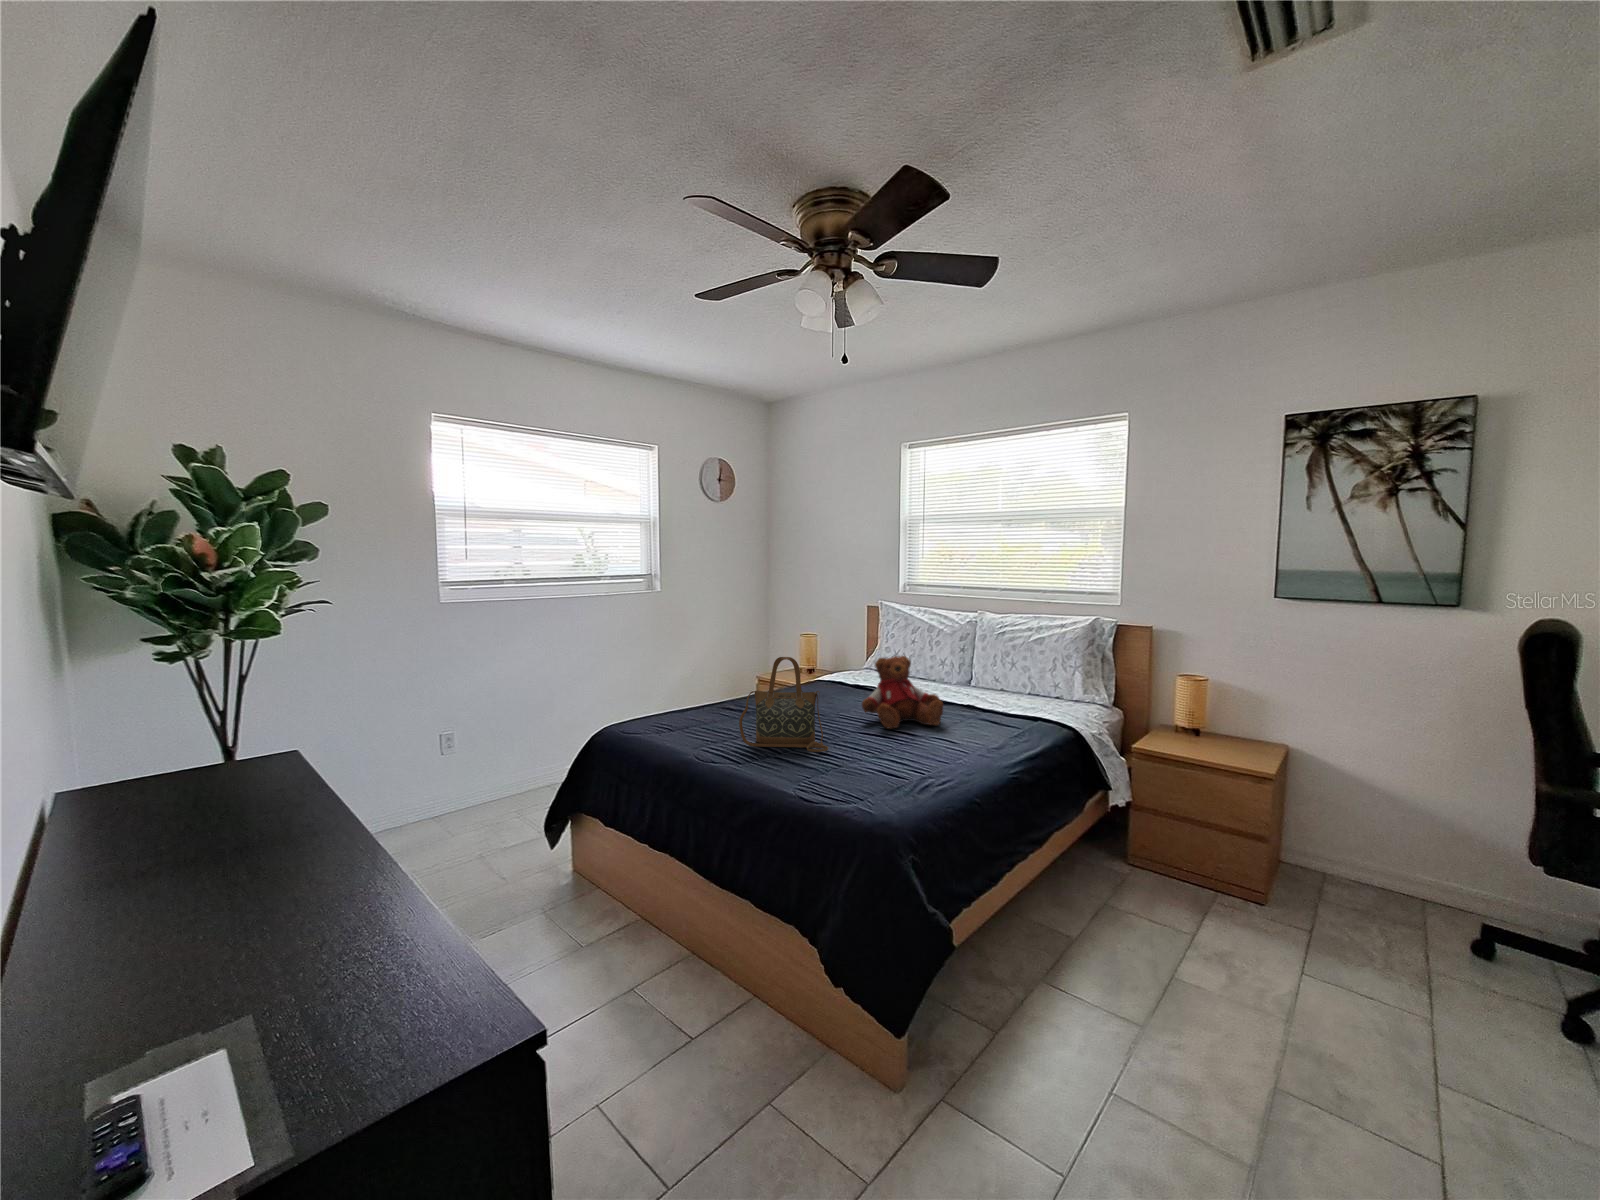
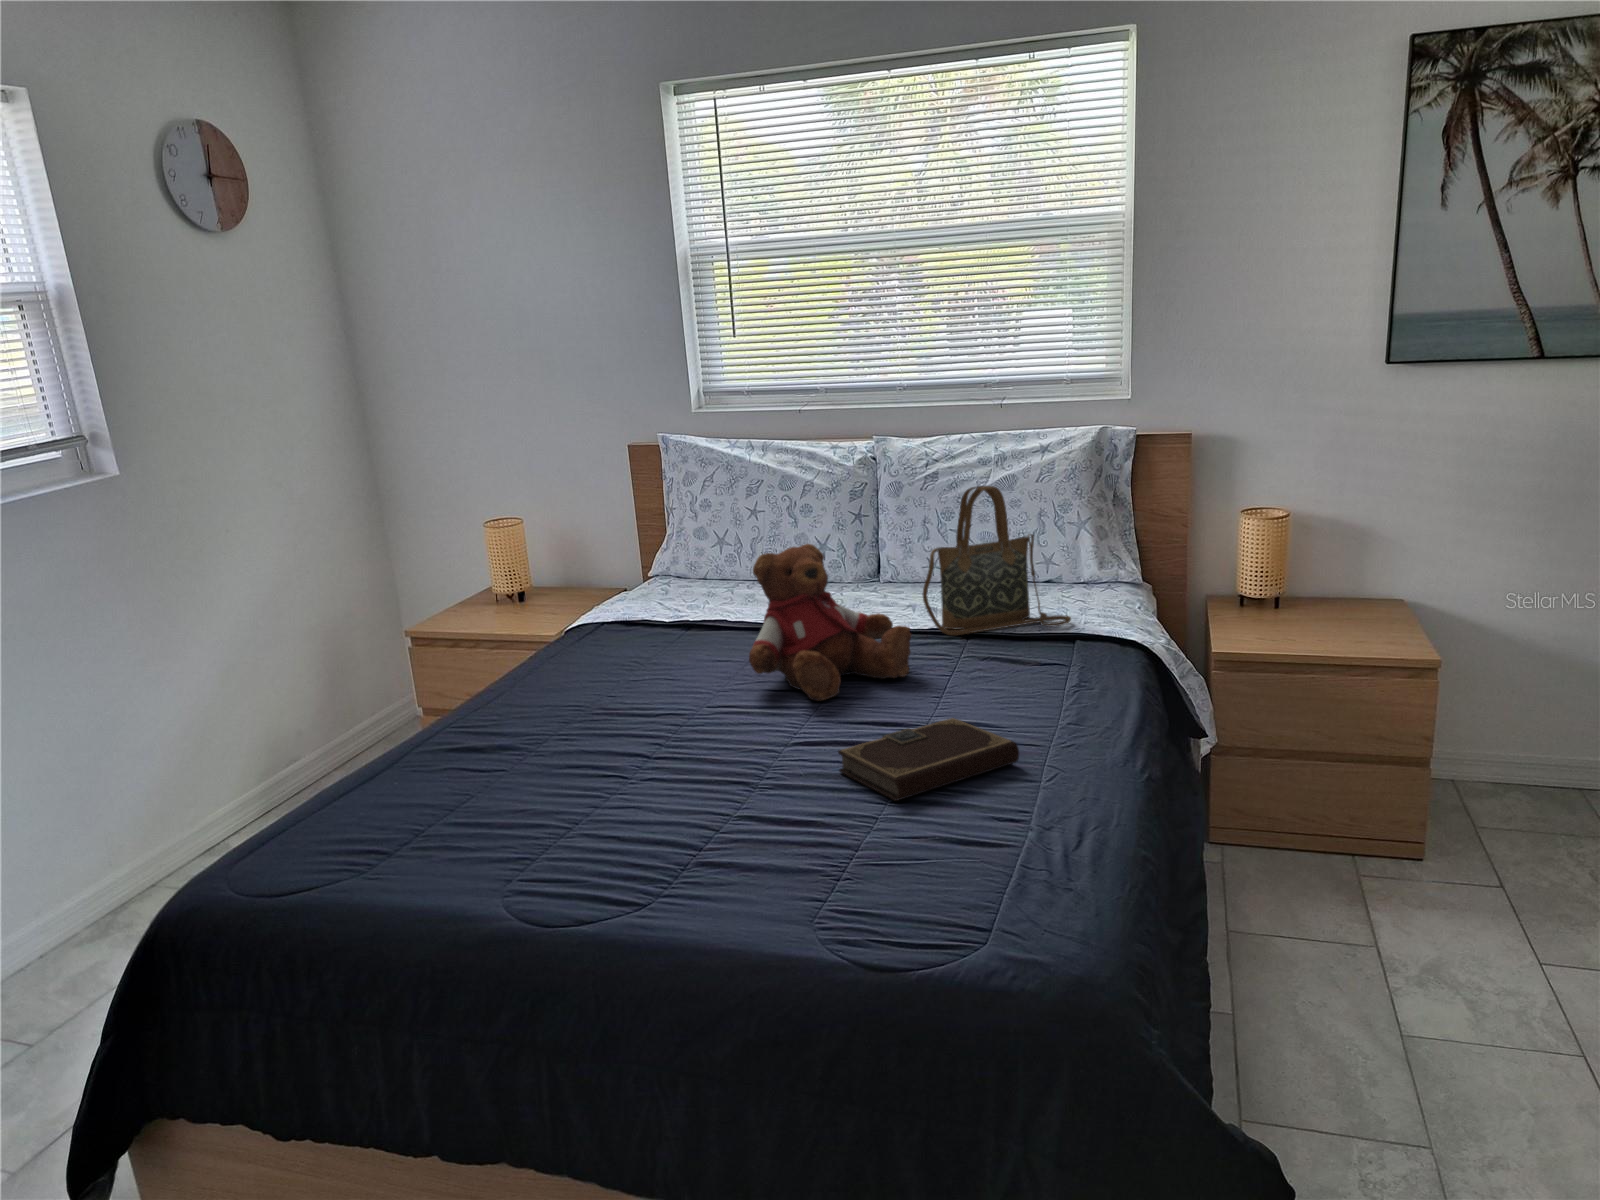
handbag: present [739,657,828,752] -> present [923,486,1071,635]
notebook: none [867,743,950,770] -> present [838,718,1019,801]

